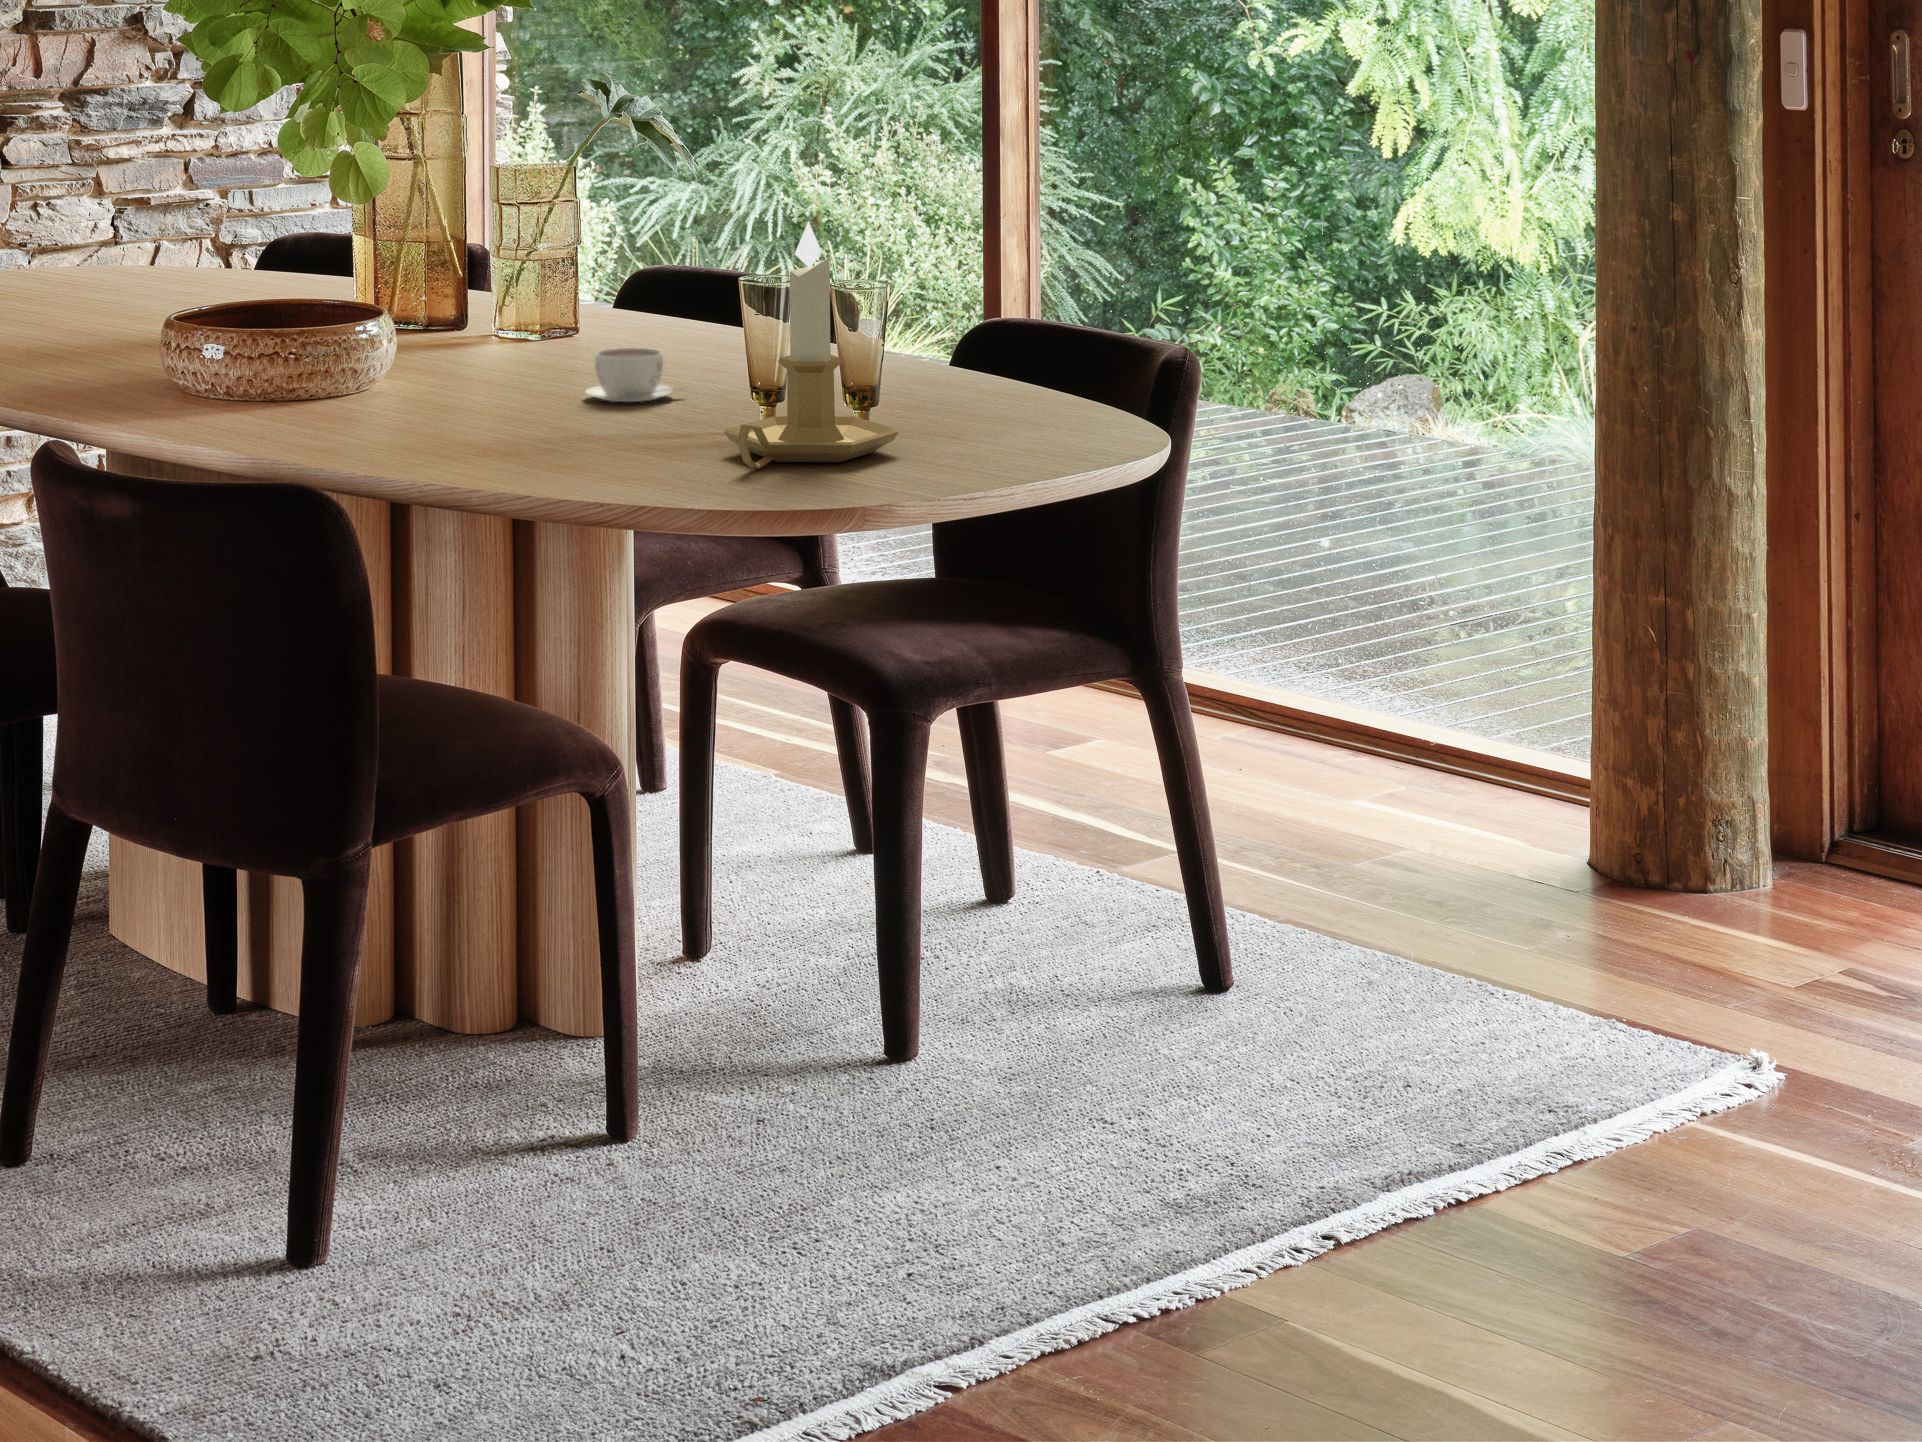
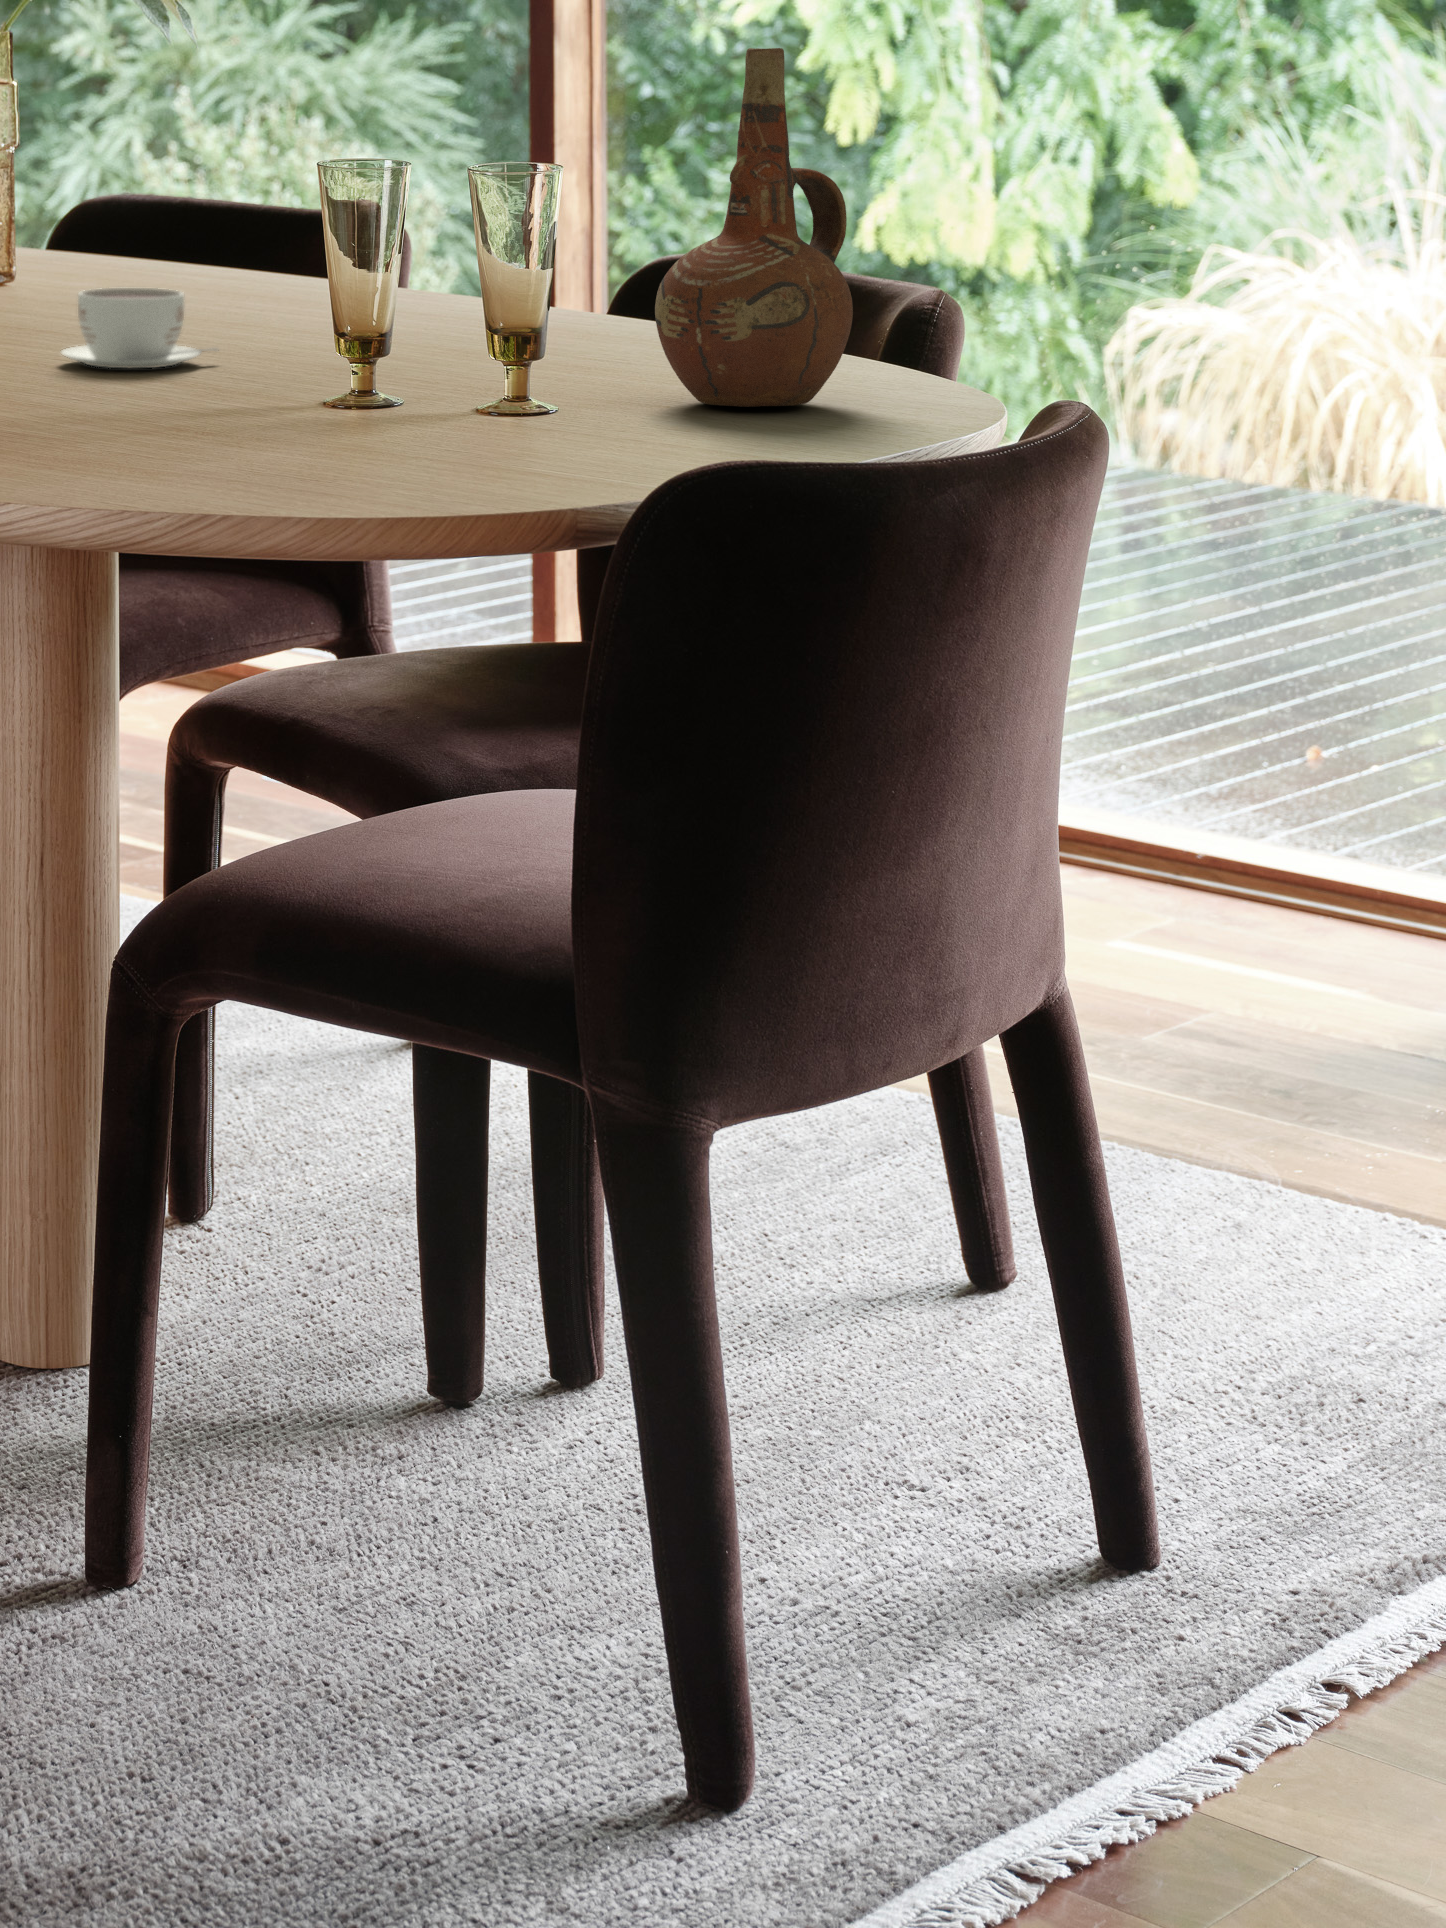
ceramic pitcher: none [945,204,1070,432] -> present [655,48,853,407]
candlestick: present [724,222,899,469] -> none [325,53,608,452]

